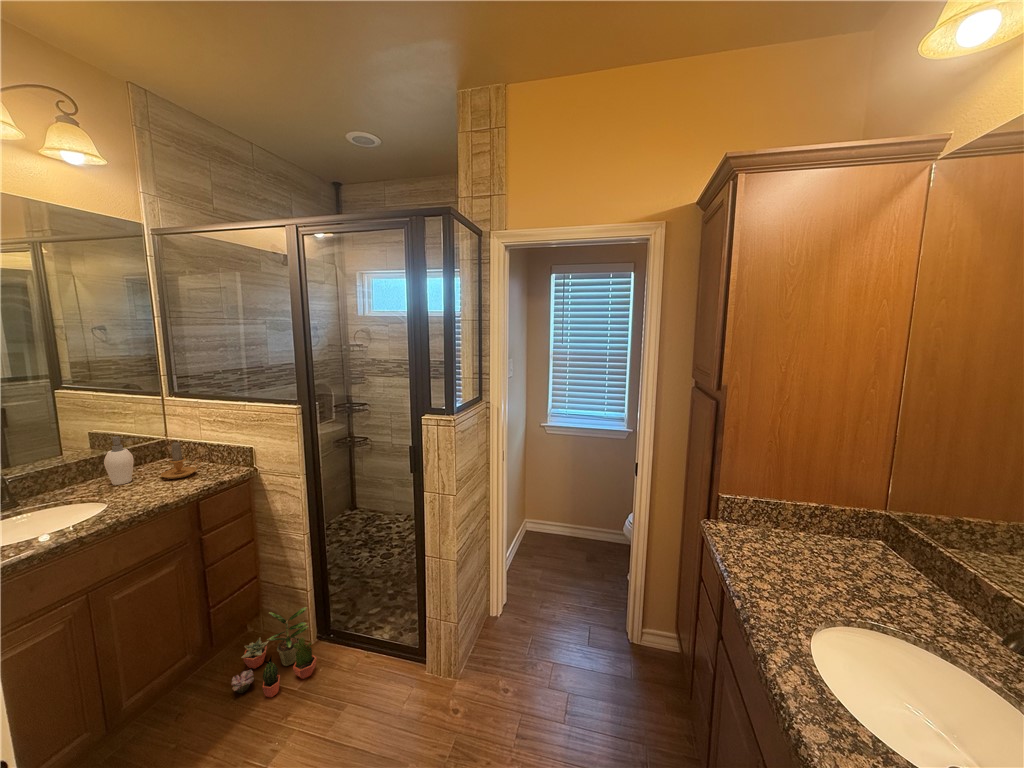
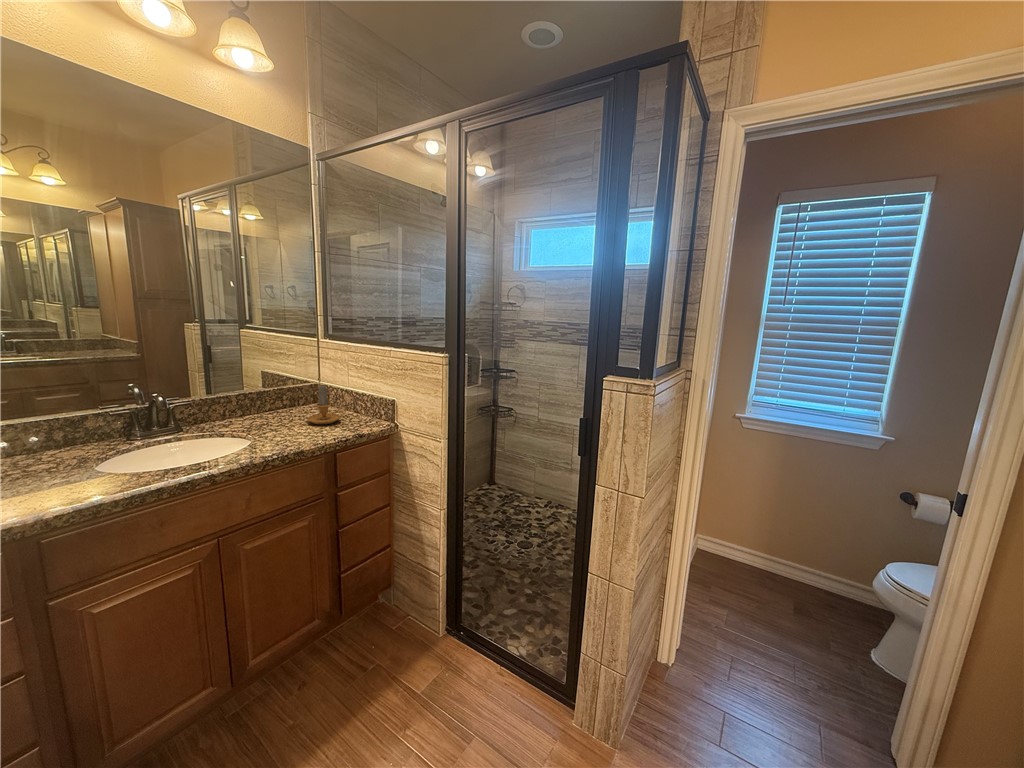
soap dispenser: present [104,436,138,485] -> none [259,373,290,423]
potted plant: present [231,607,317,697] -> none [356,590,444,694]

